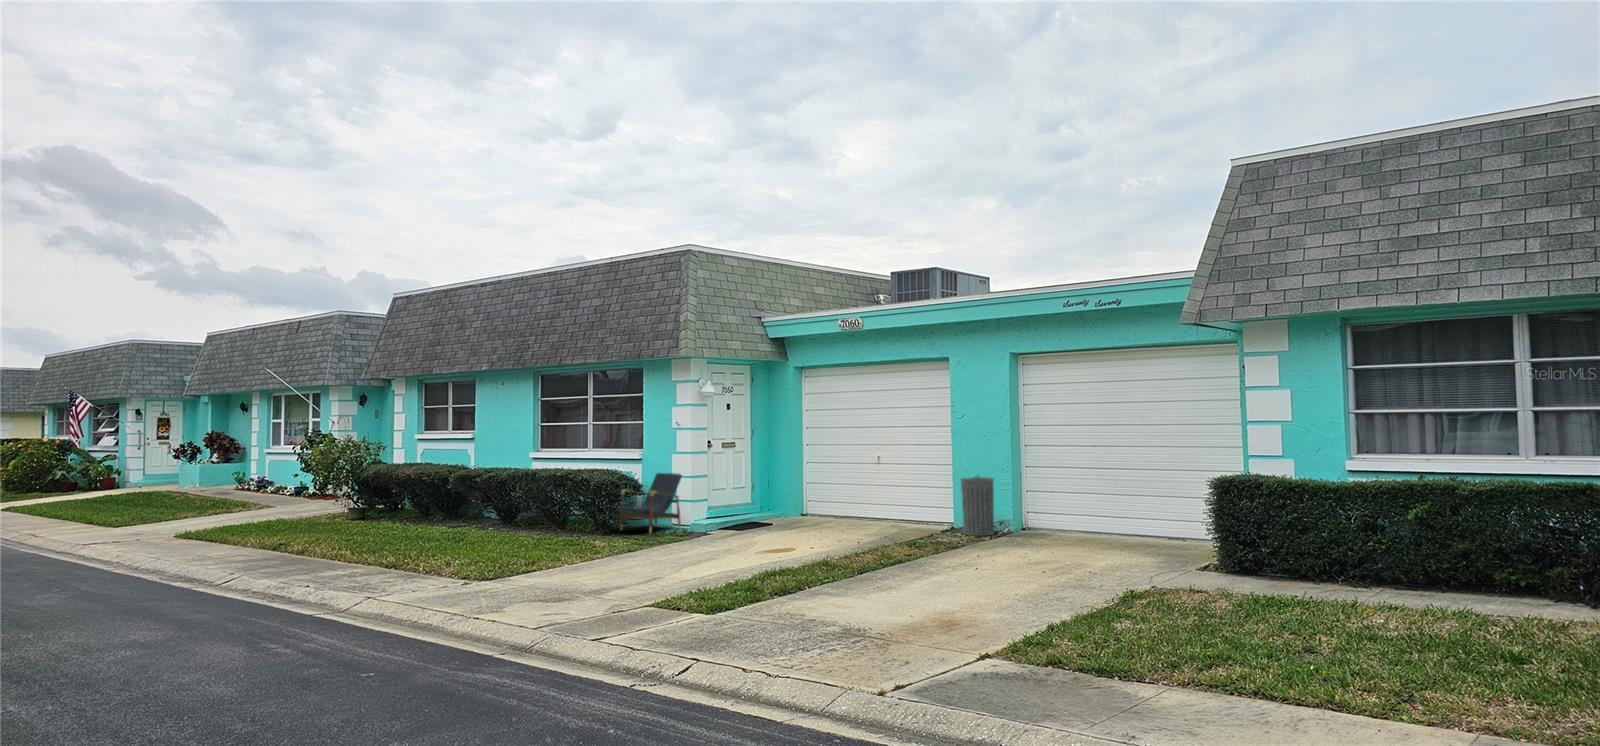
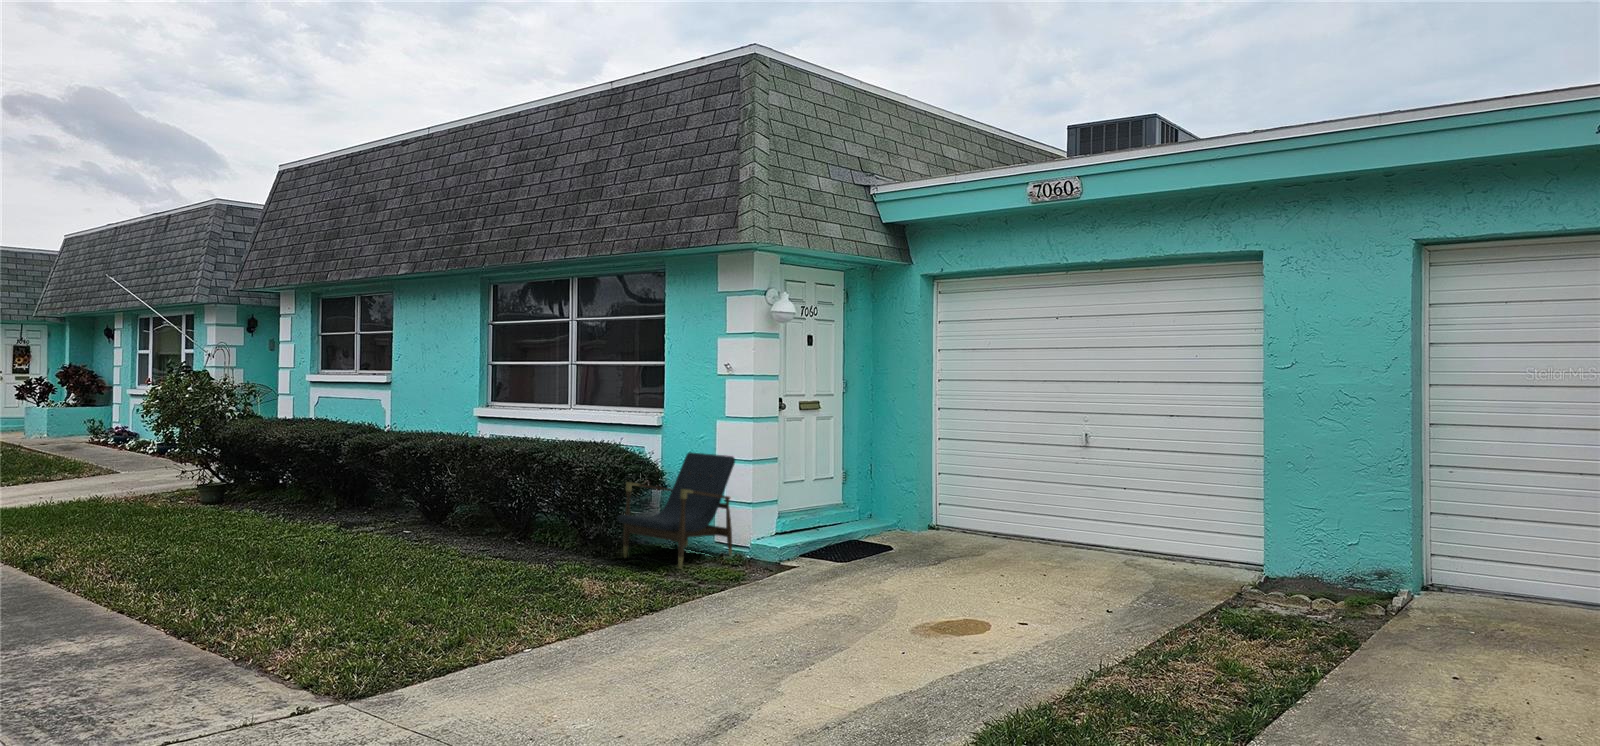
trash can: present [961,476,994,536] -> none [1309,481,1390,605]

